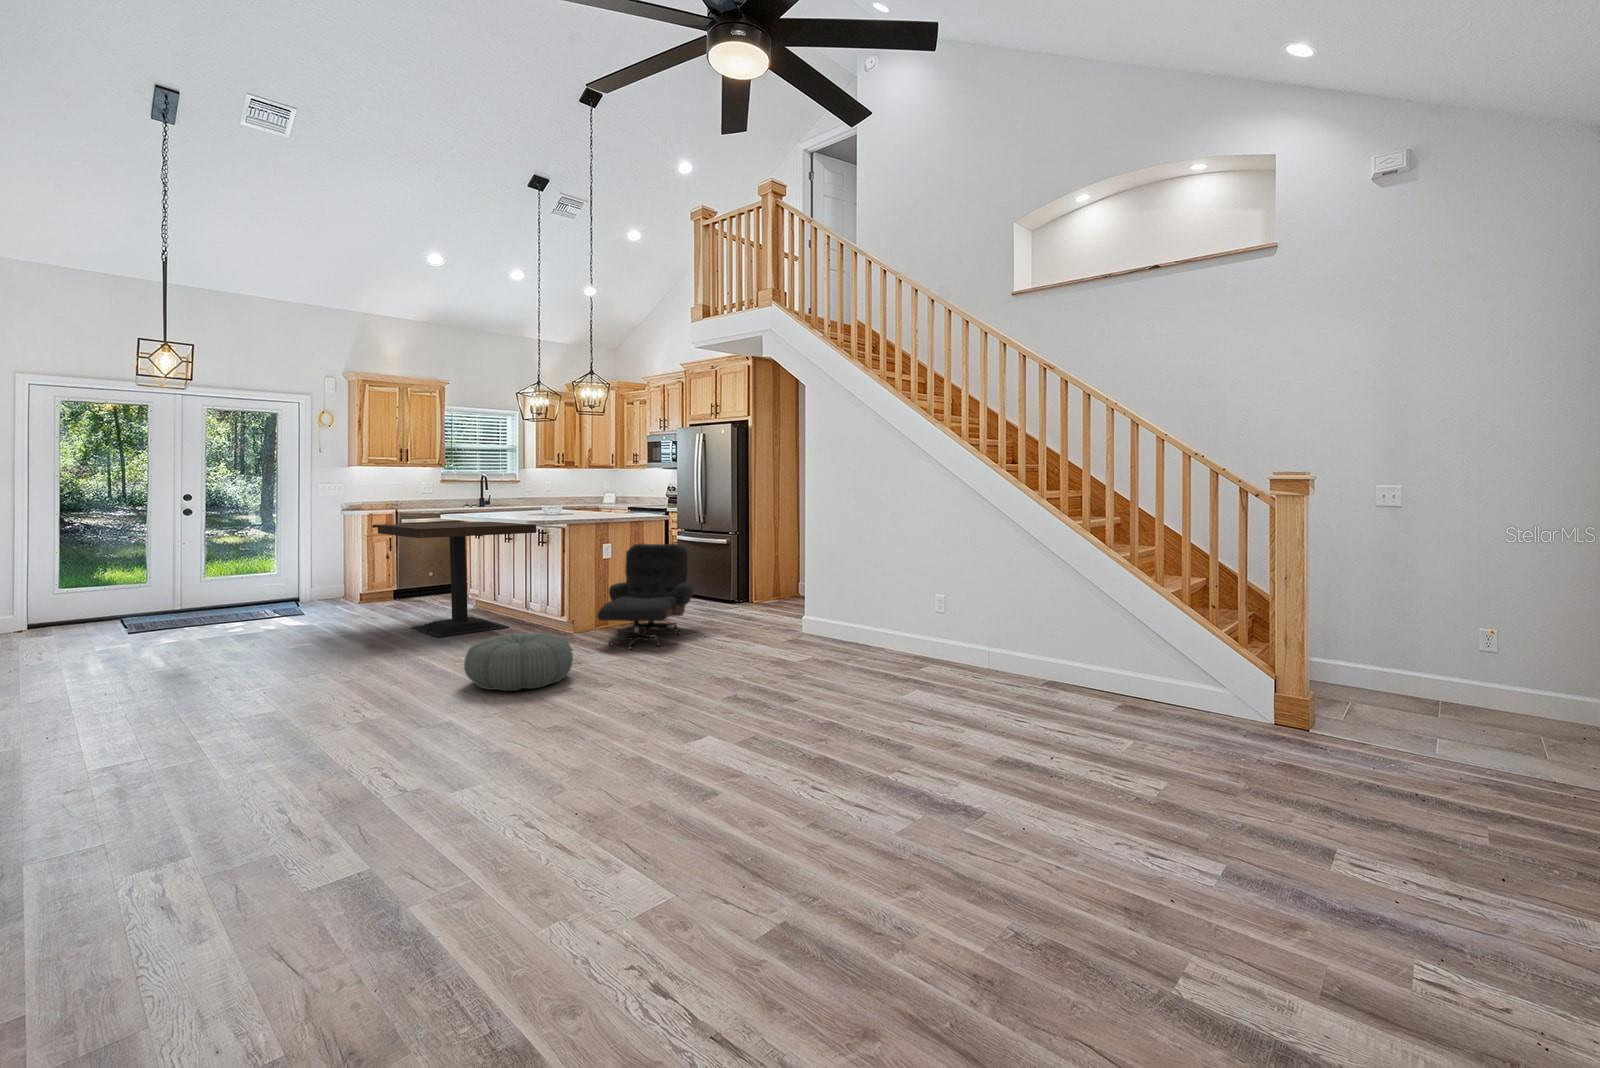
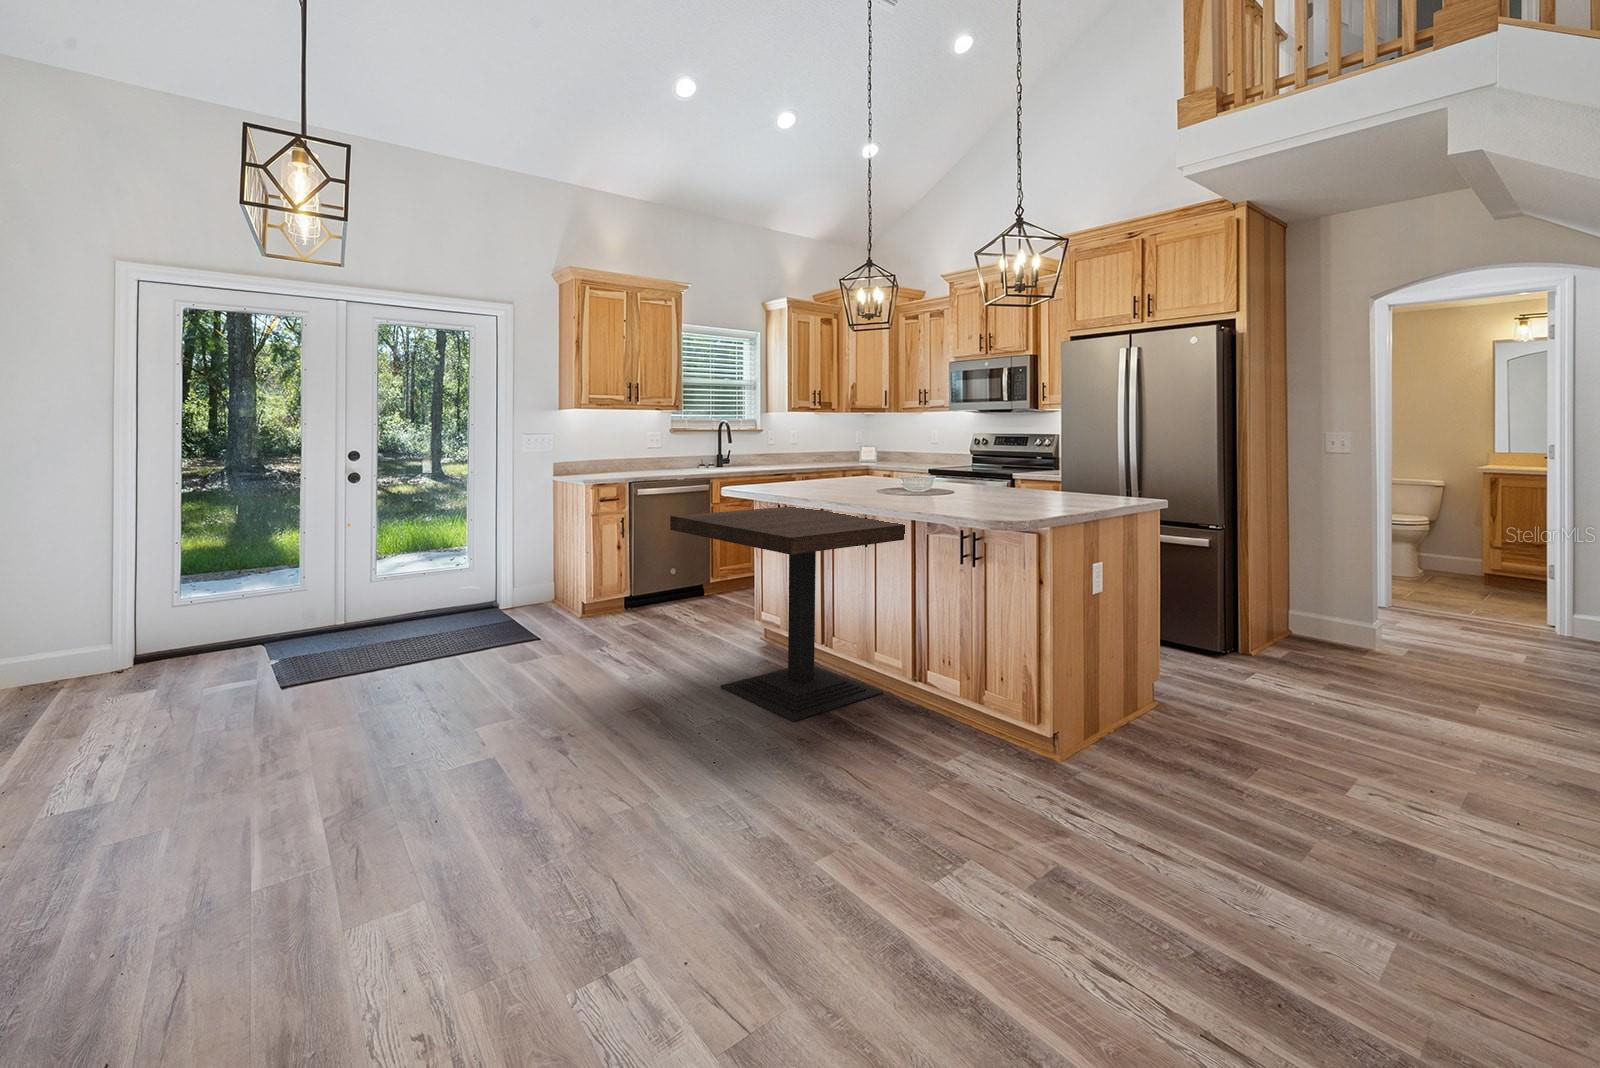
lounge chair: present [597,544,694,650] -> none [1081,559,1285,790]
pouf: present [464,633,573,691] -> none [1056,805,1327,1009]

